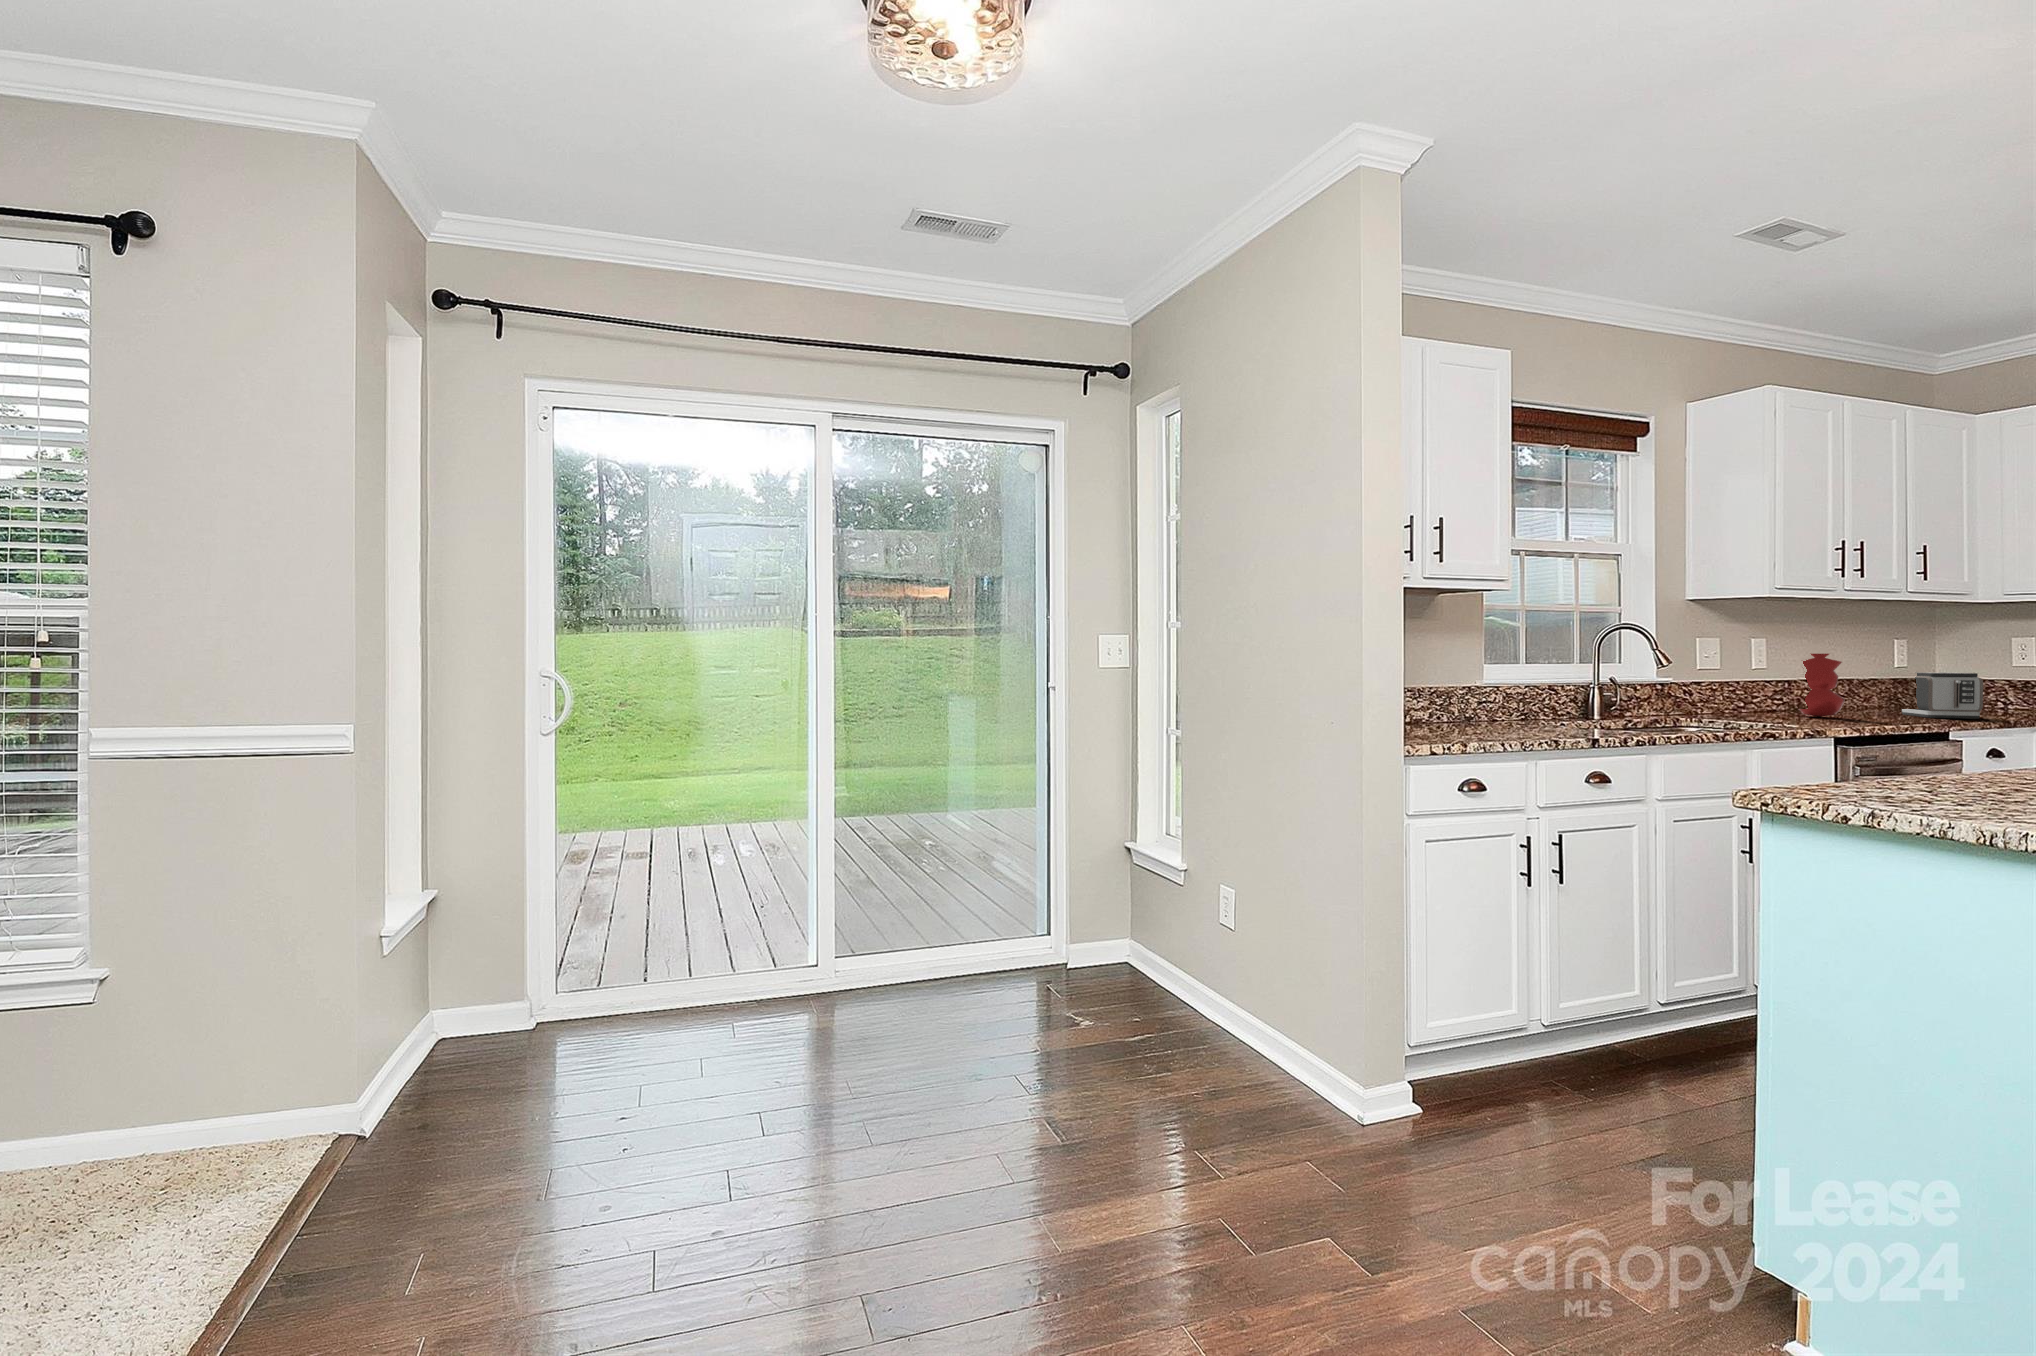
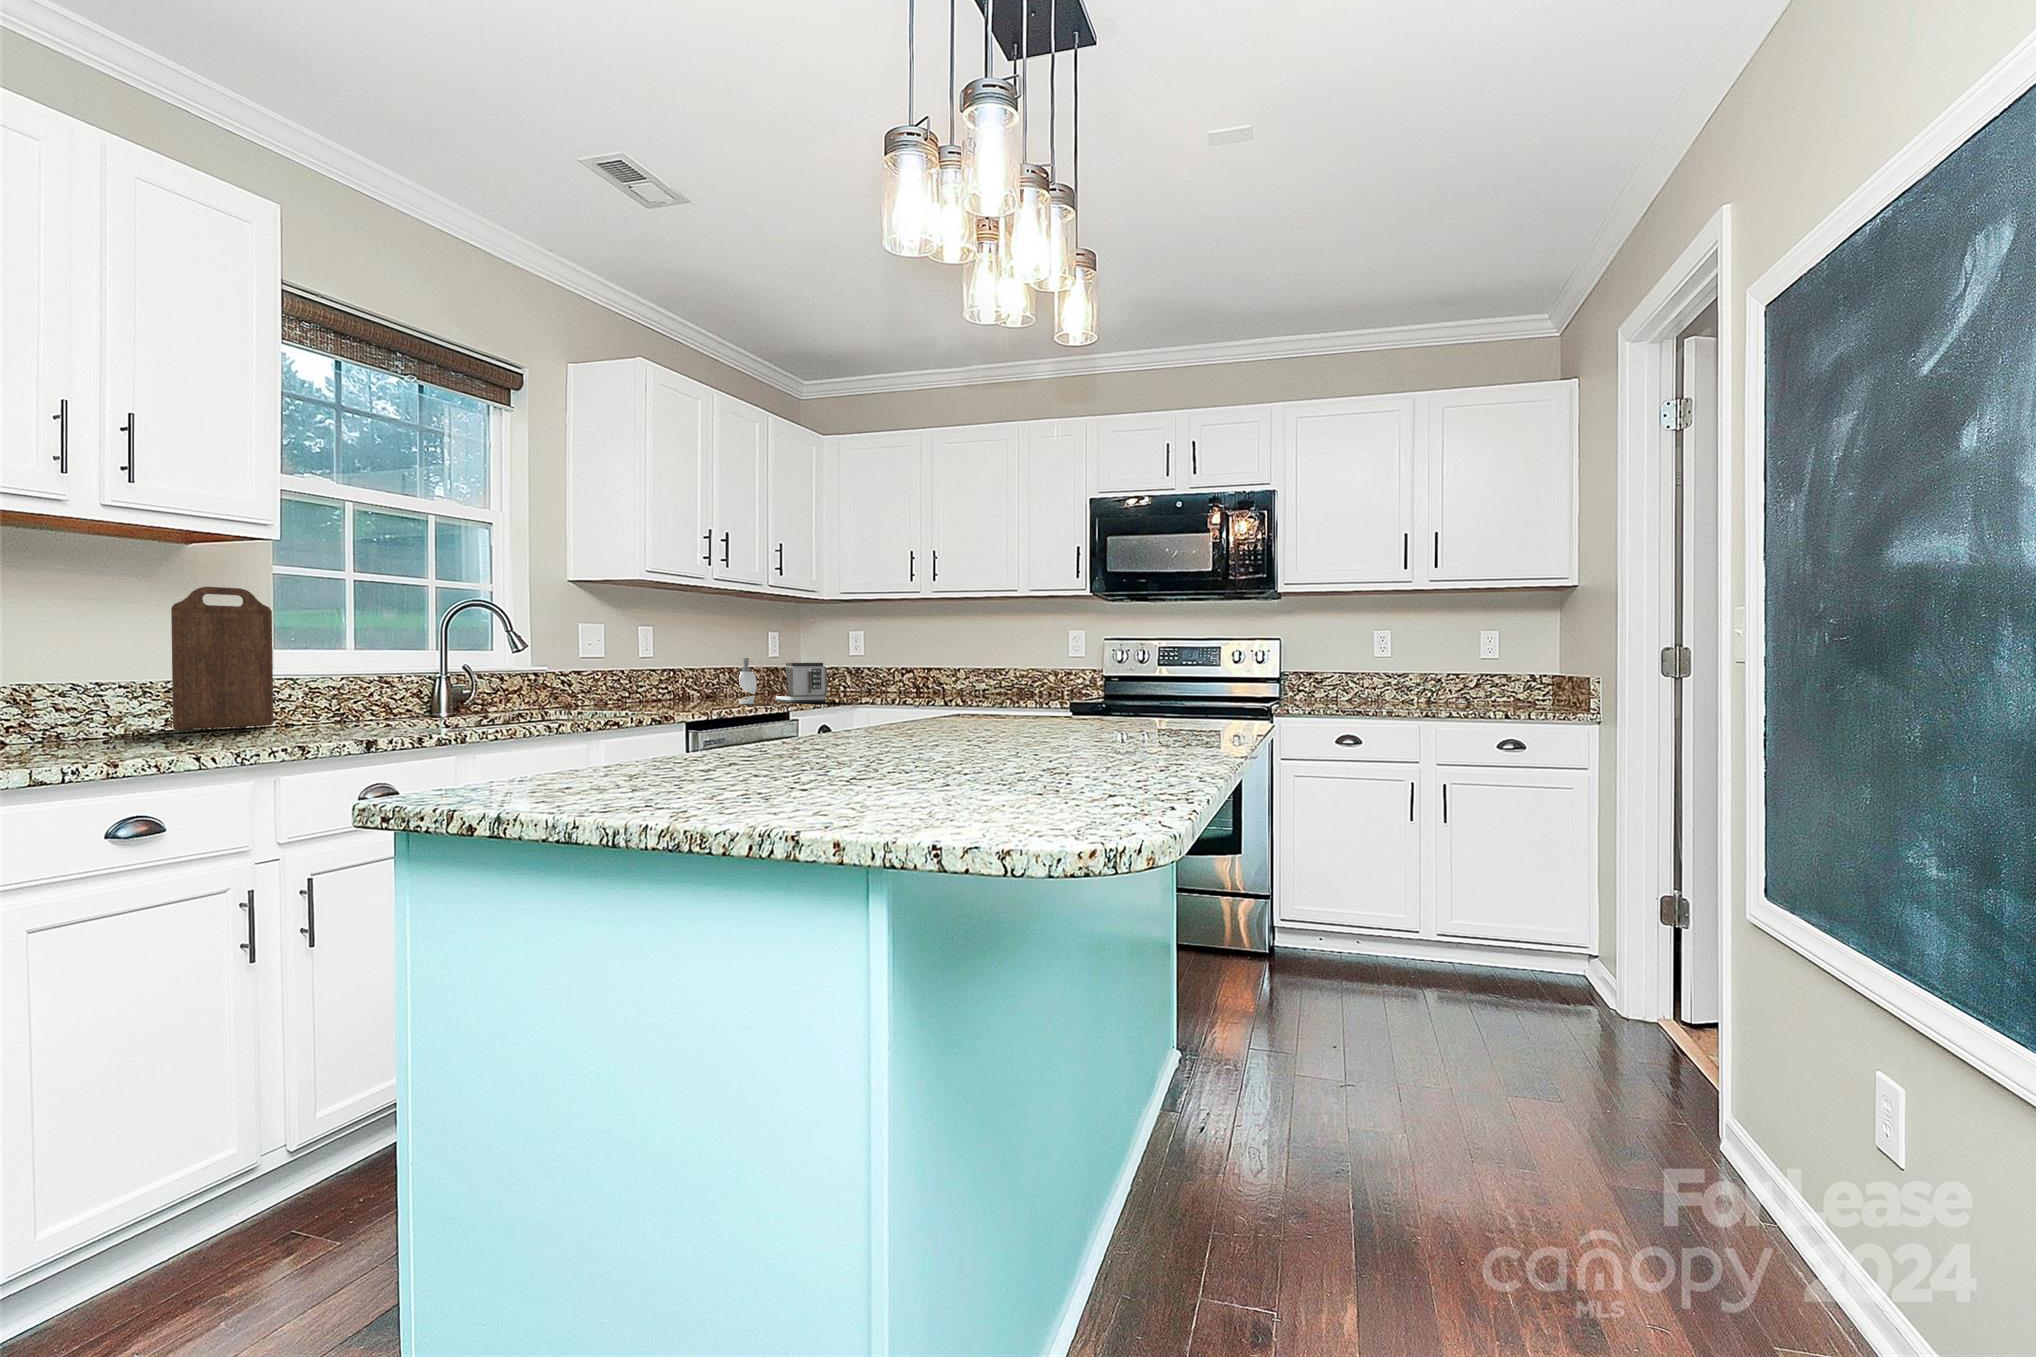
cutting board: none [1440,625,1496,722] -> present [171,587,273,730]
vase: present [1798,654,1845,717] -> none [682,643,722,705]
soap dispenser: none [1857,668,1889,717] -> present [739,658,757,704]

